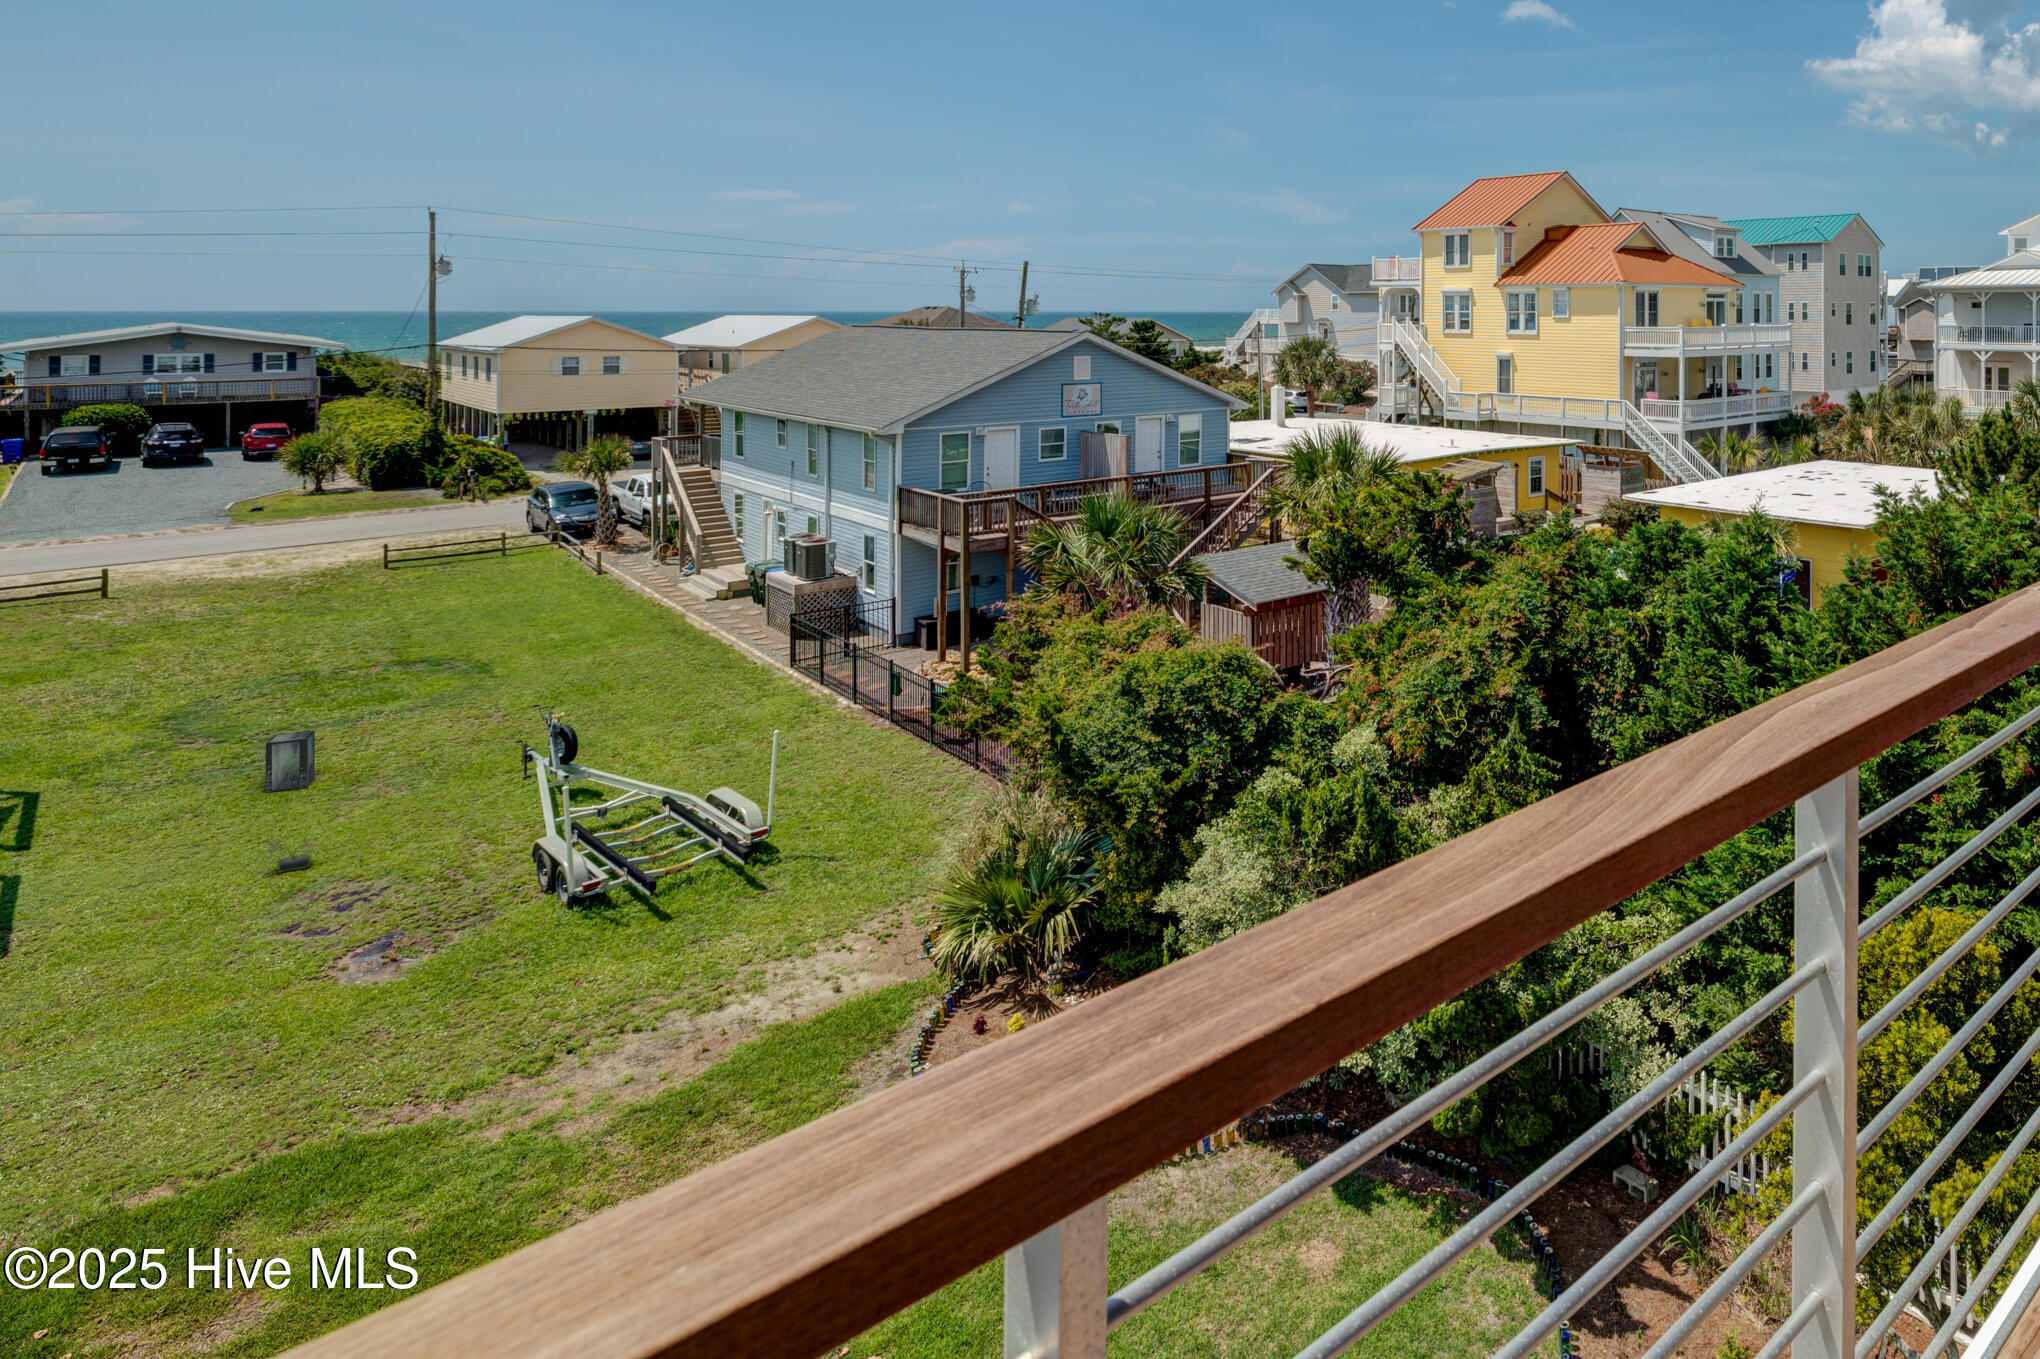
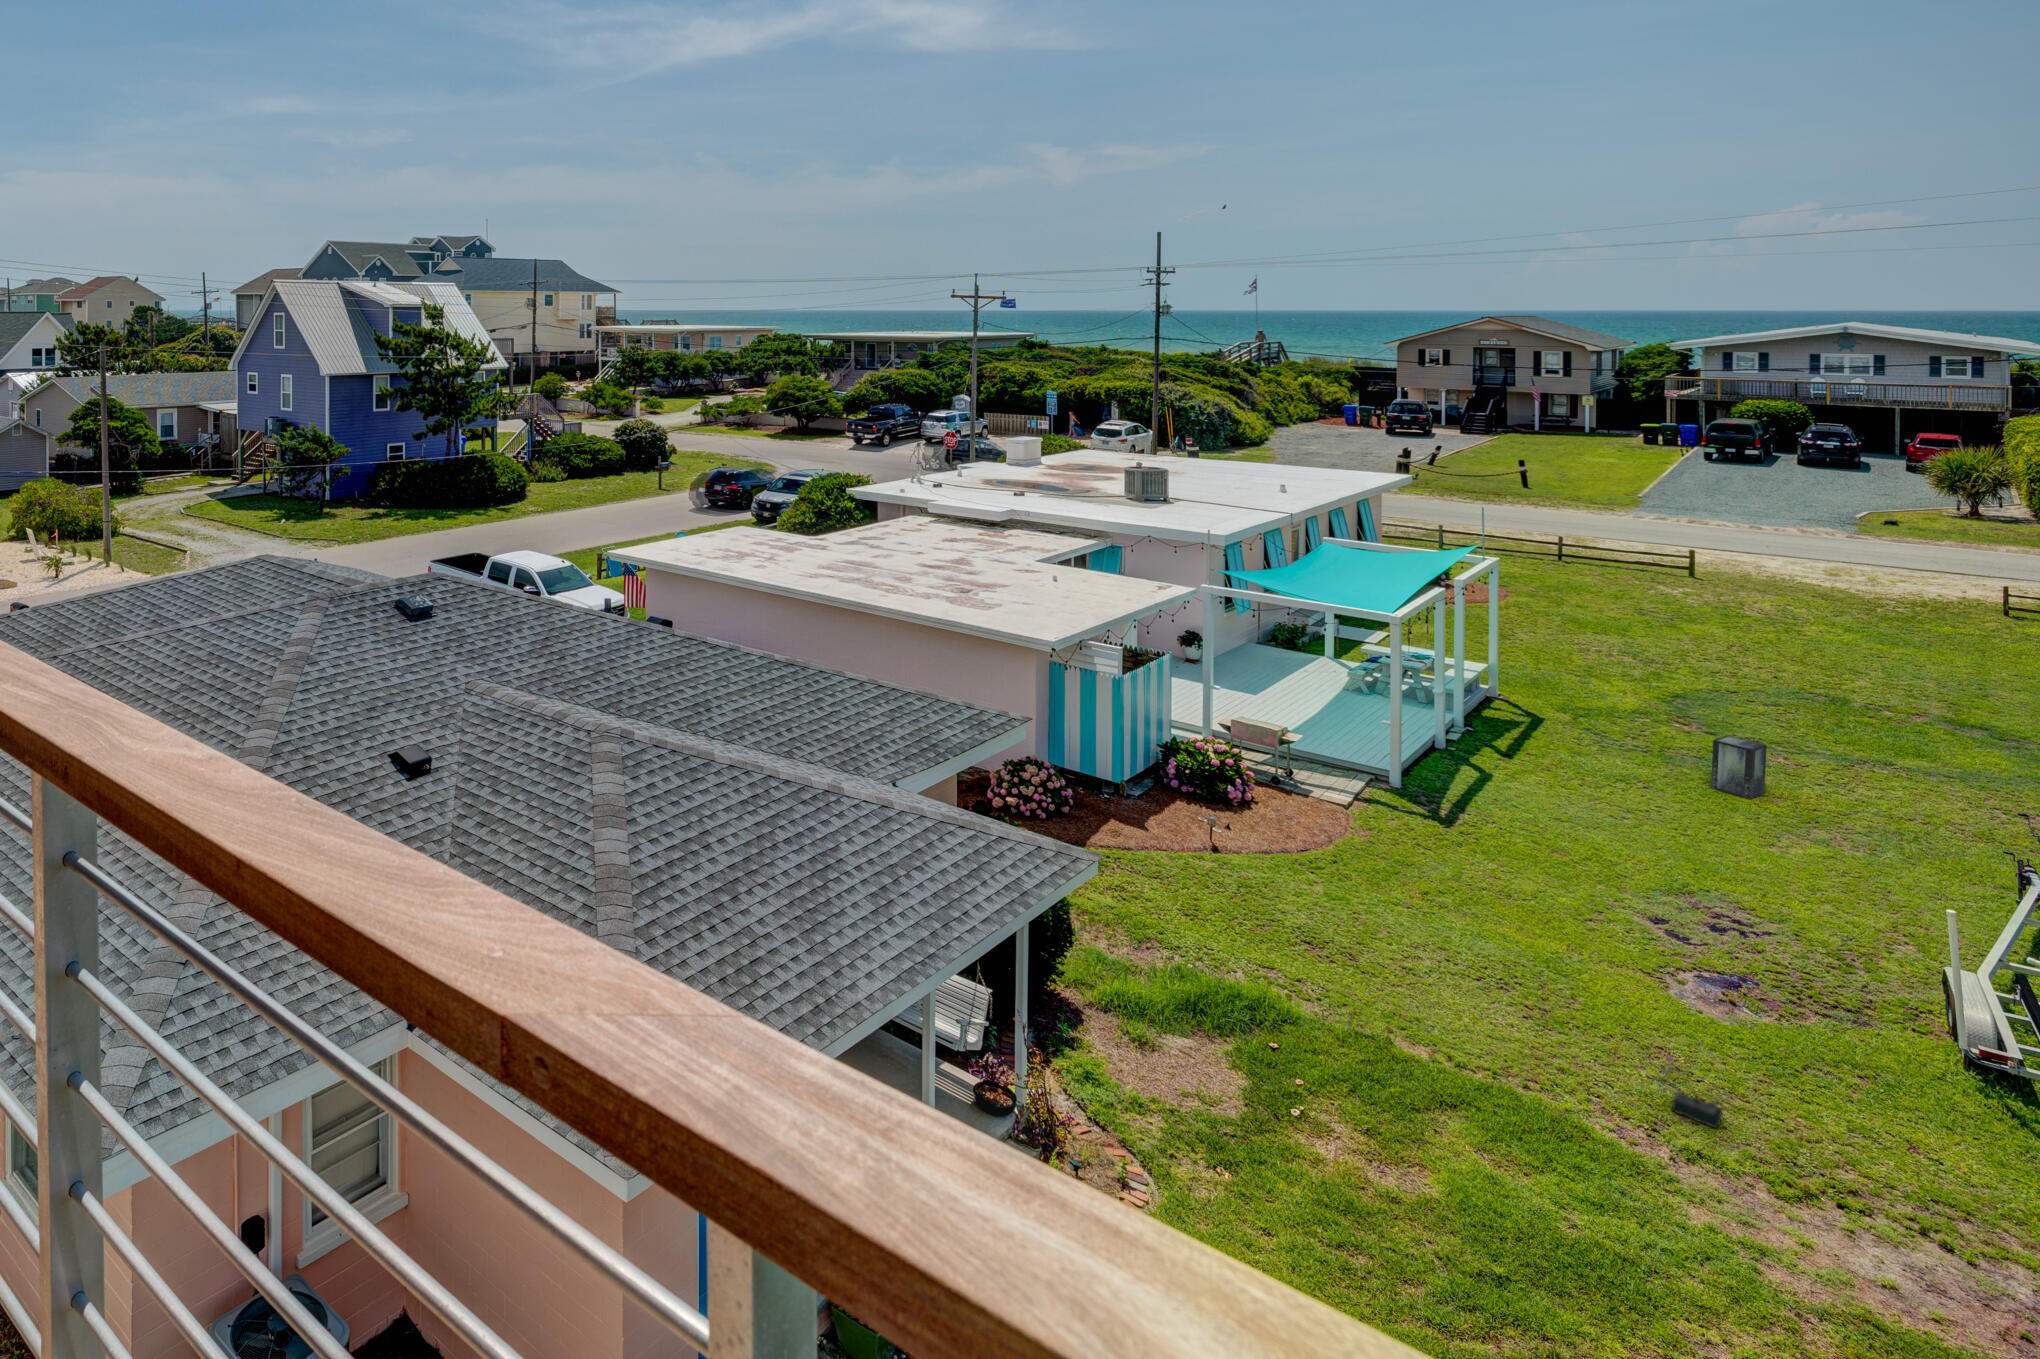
decorative plant: present [268,841,311,873] -> present [1661,1058,1731,1128]

